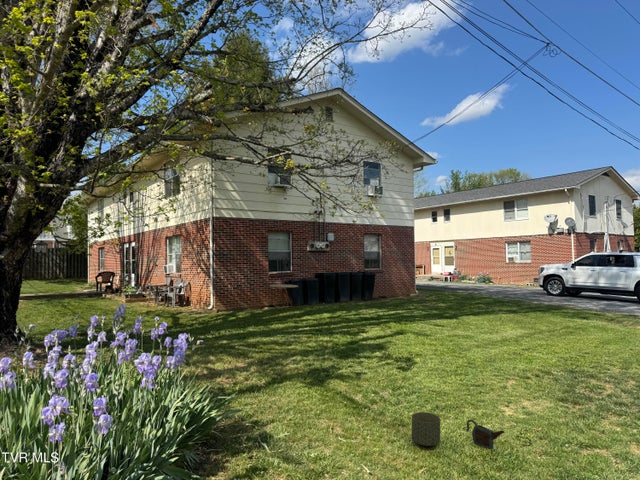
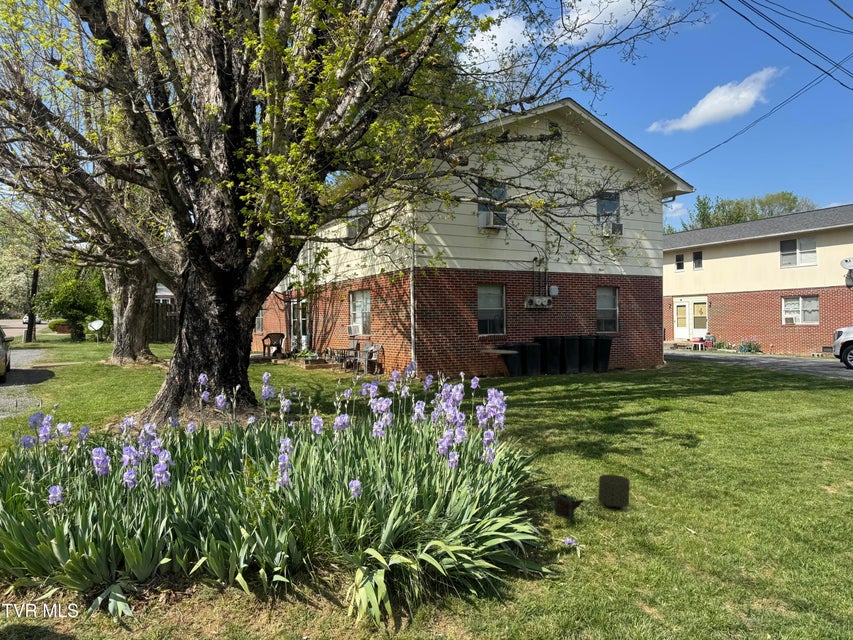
planter: present [411,412,440,447] -> present [599,475,630,508]
watering can: present [466,420,504,449] -> present [549,489,584,519]

